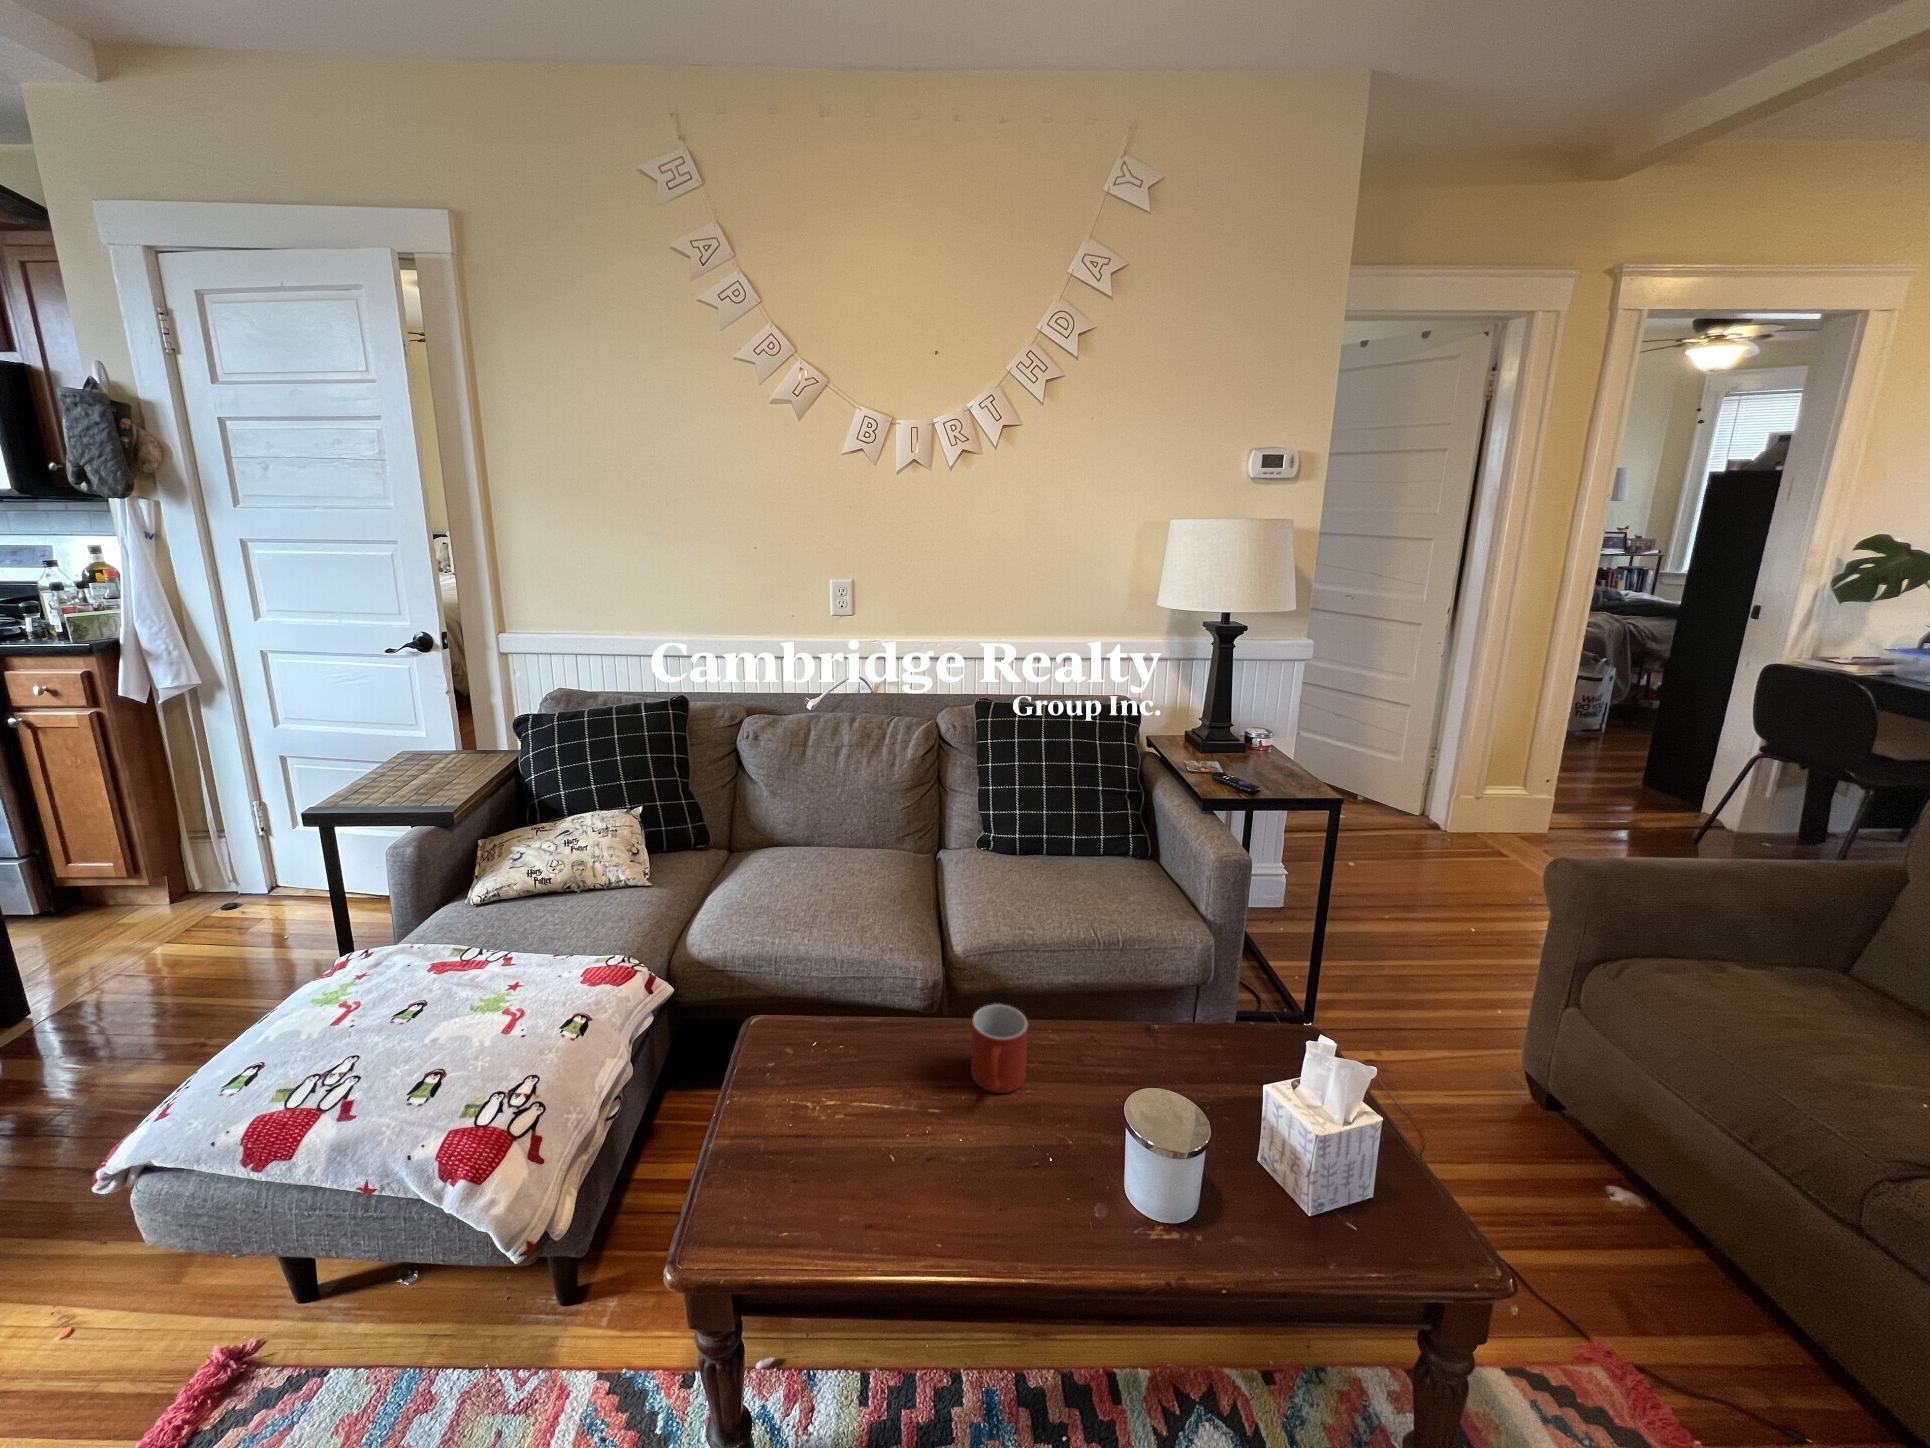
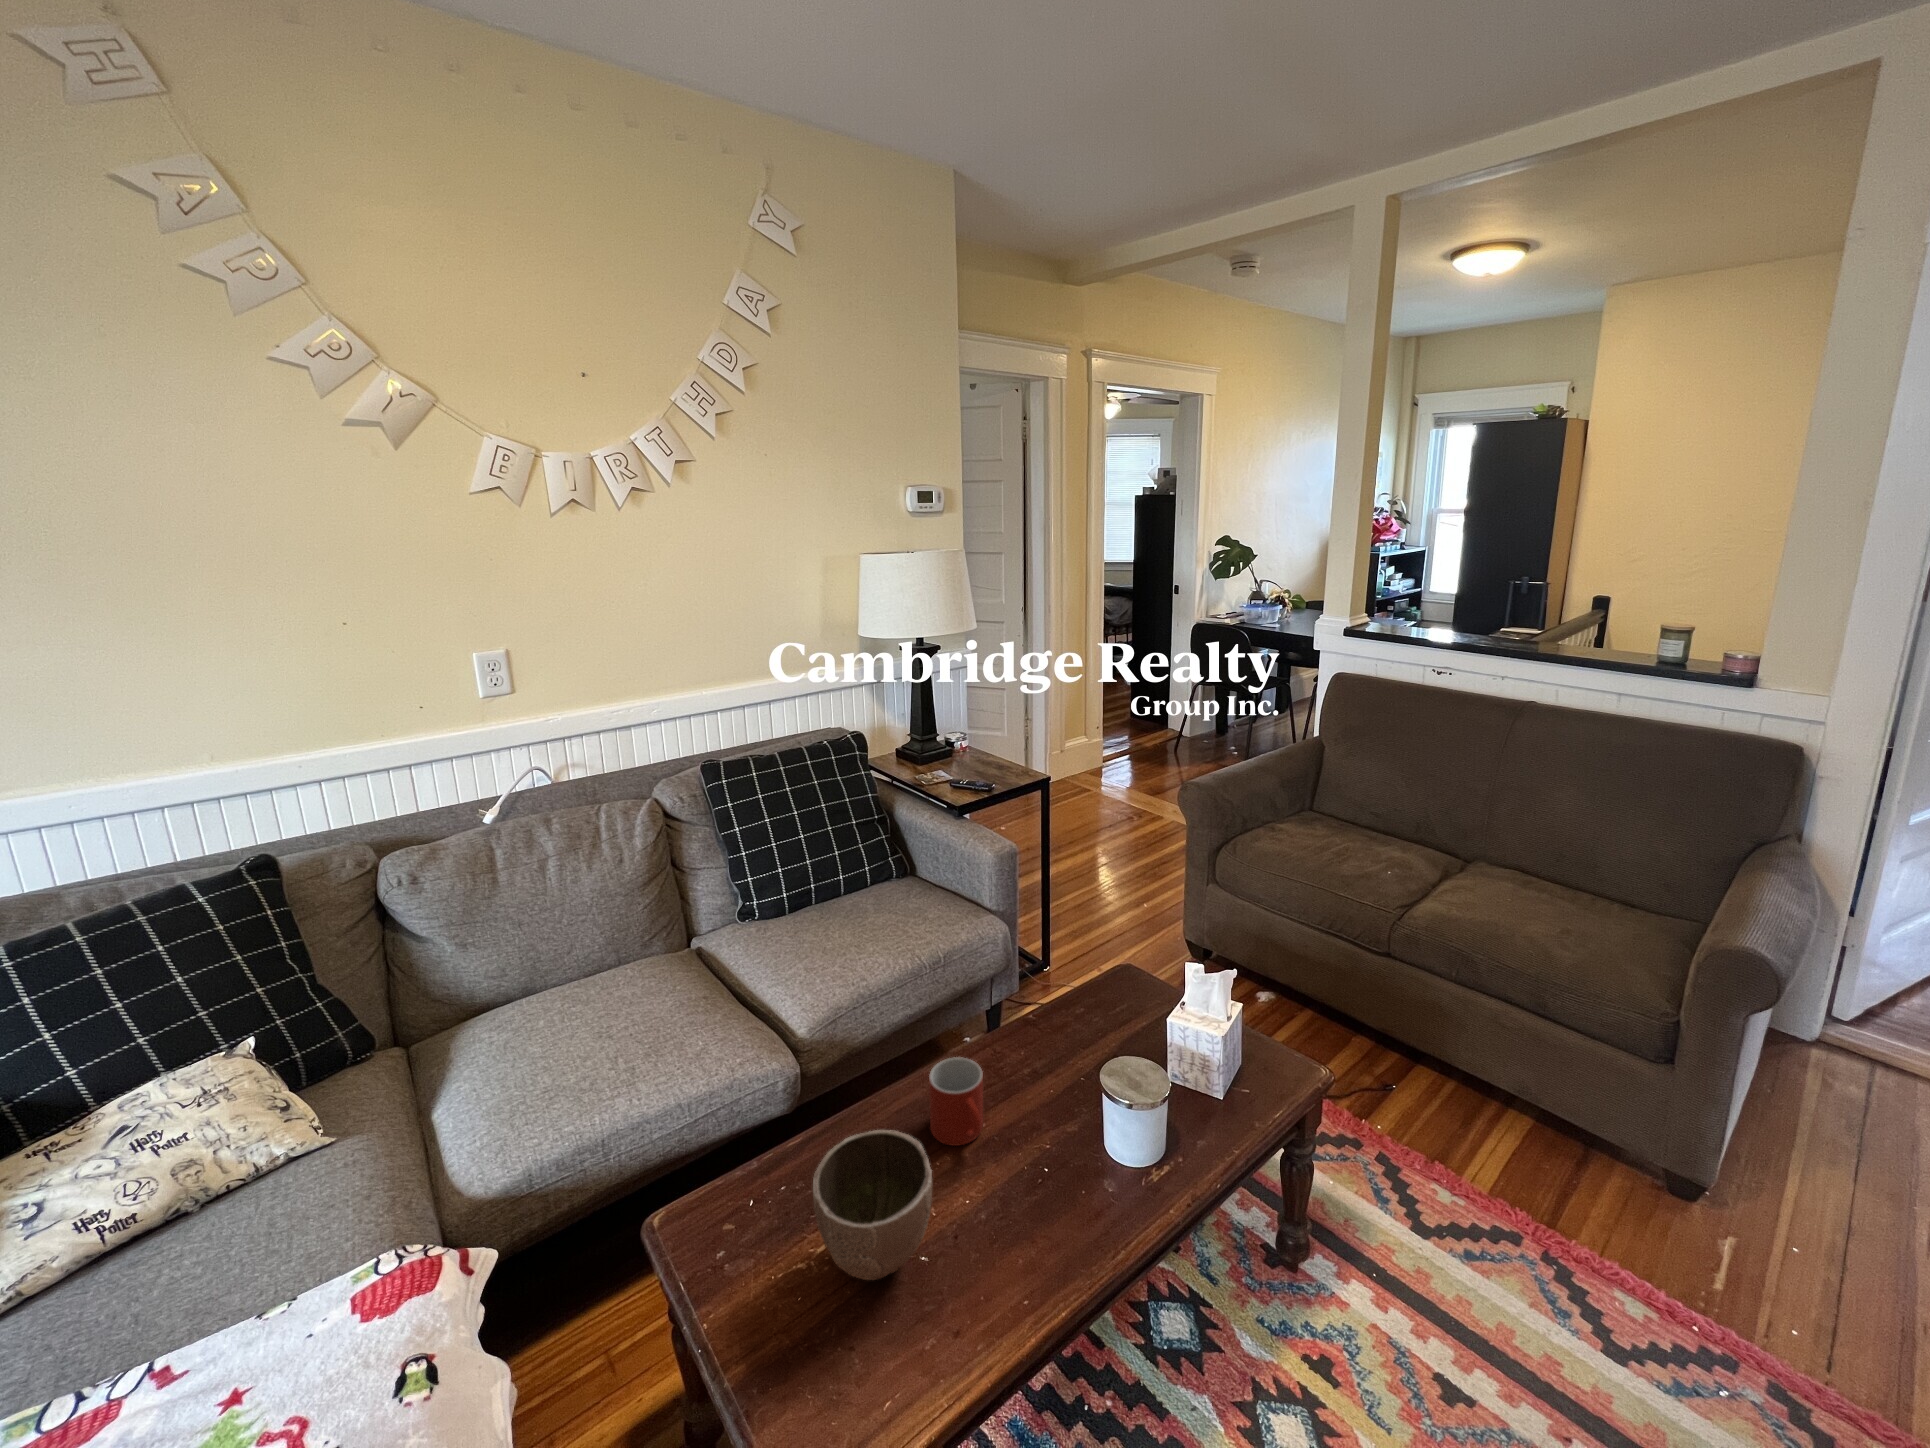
decorative bowl: none [790,1015,900,1148] -> present [813,1130,932,1280]

